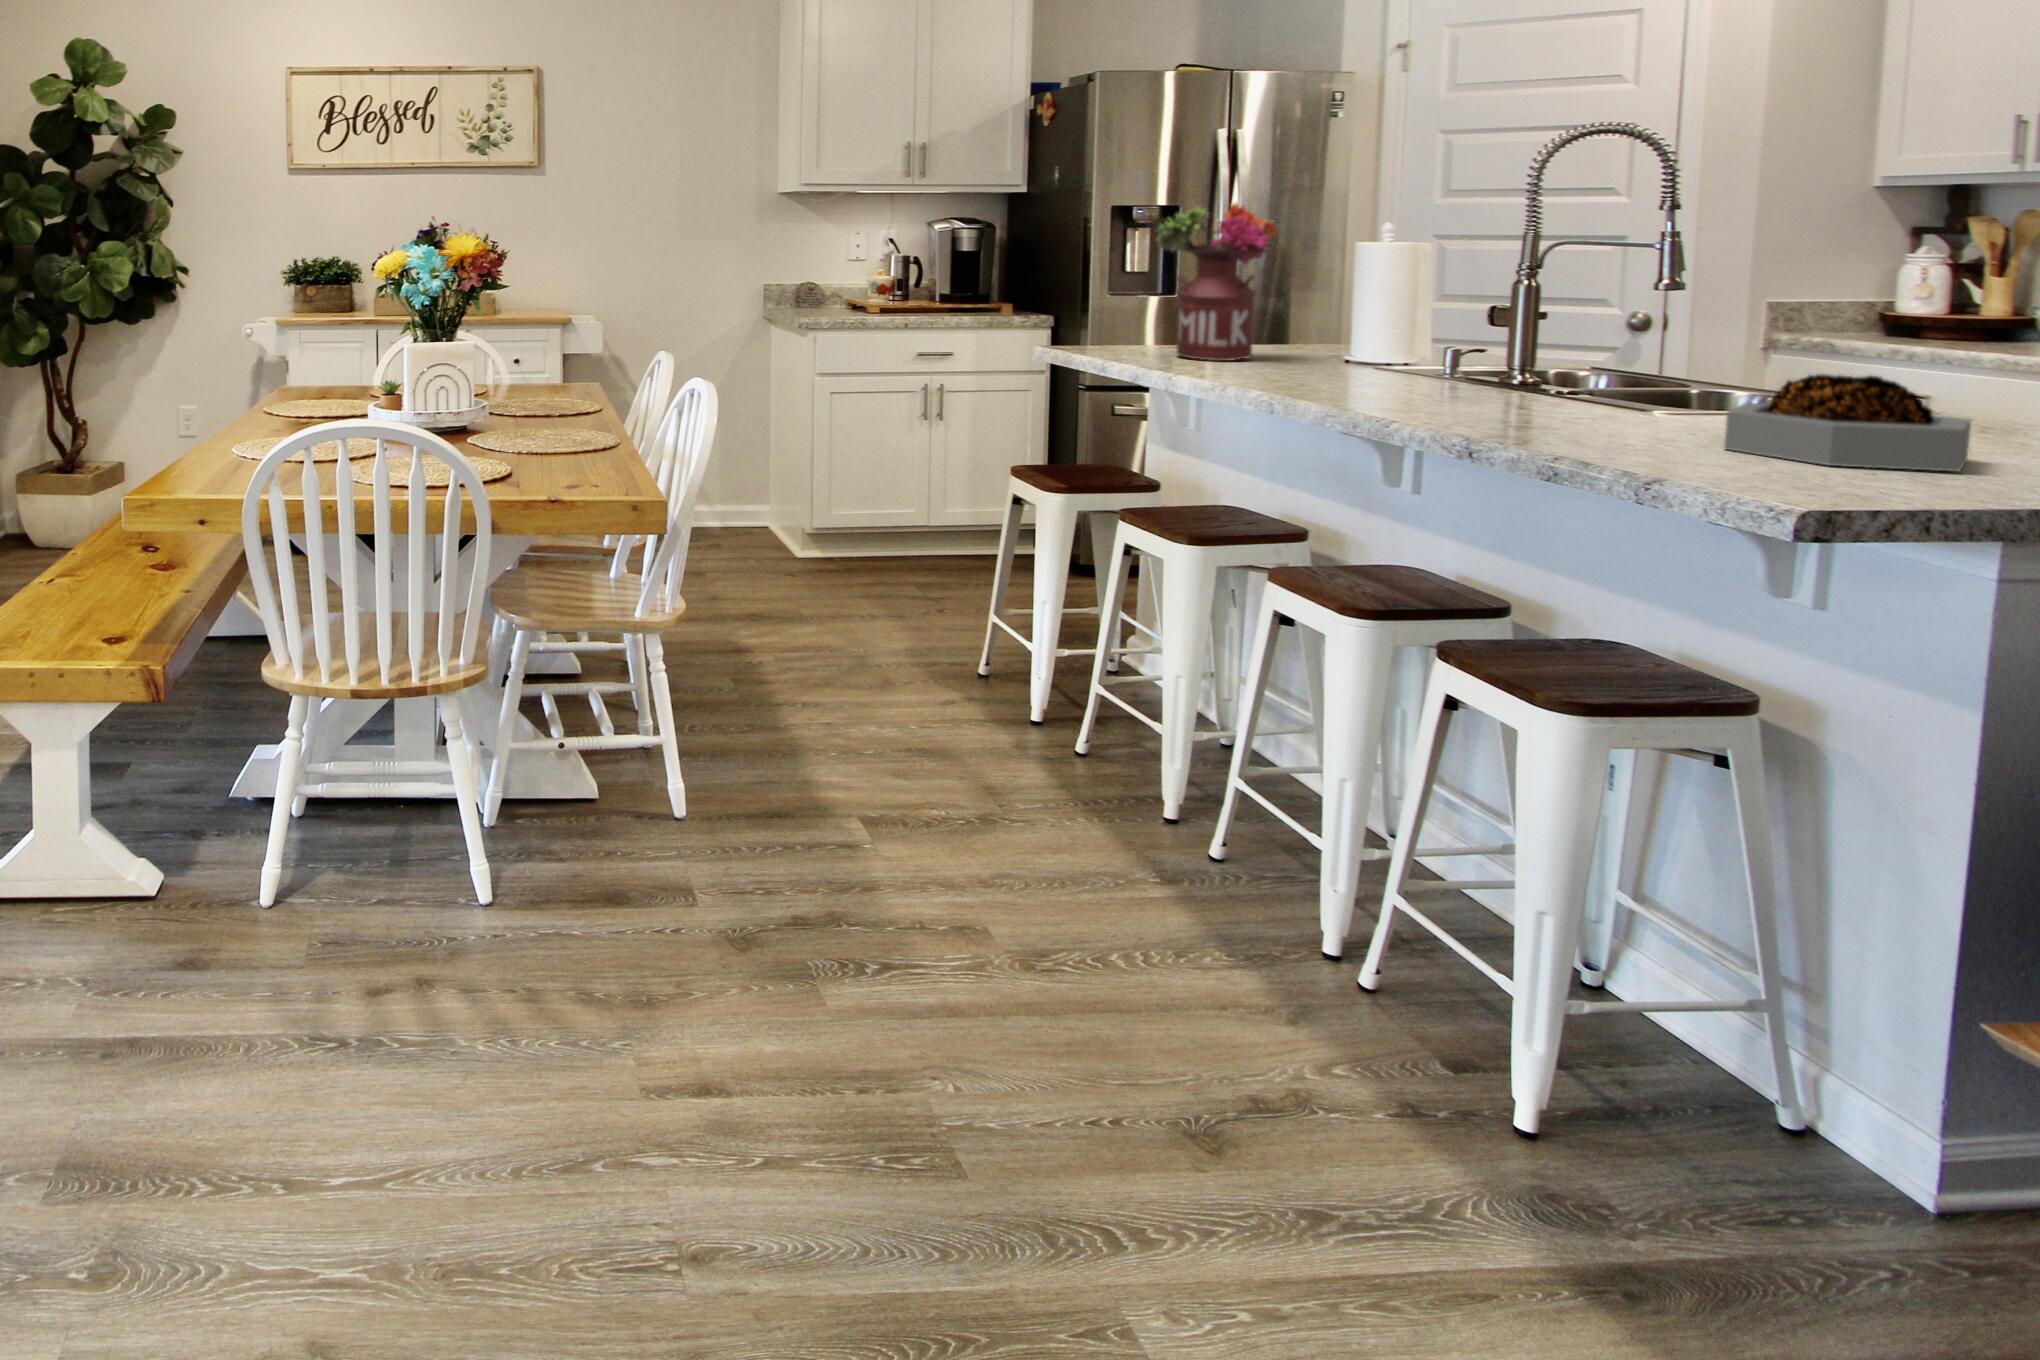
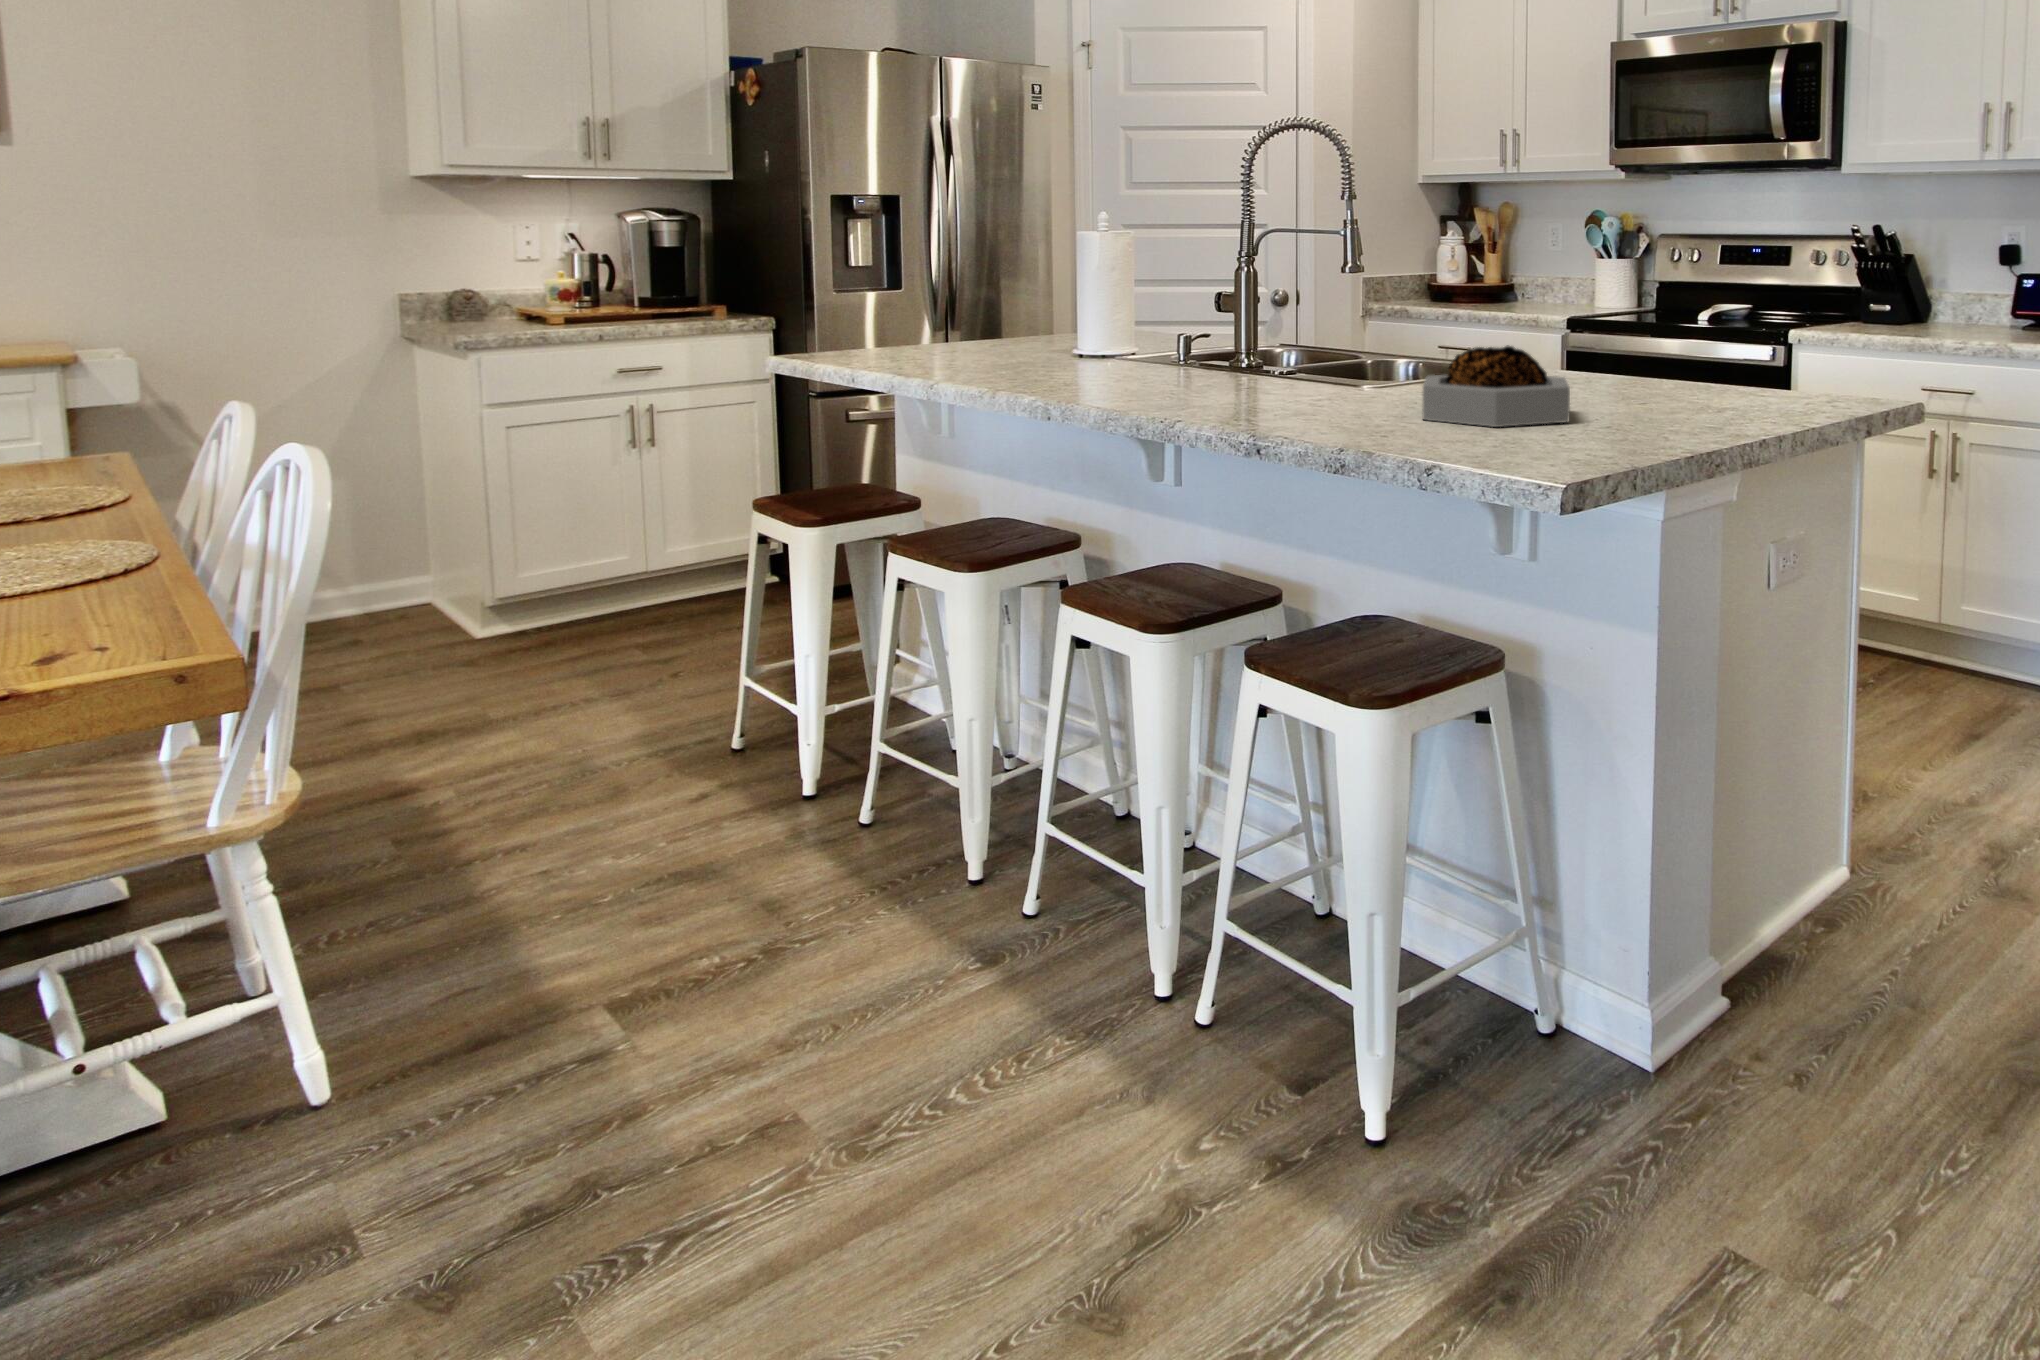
flower arrangement: present [1157,203,1277,361] -> none [902,192,1024,364]

